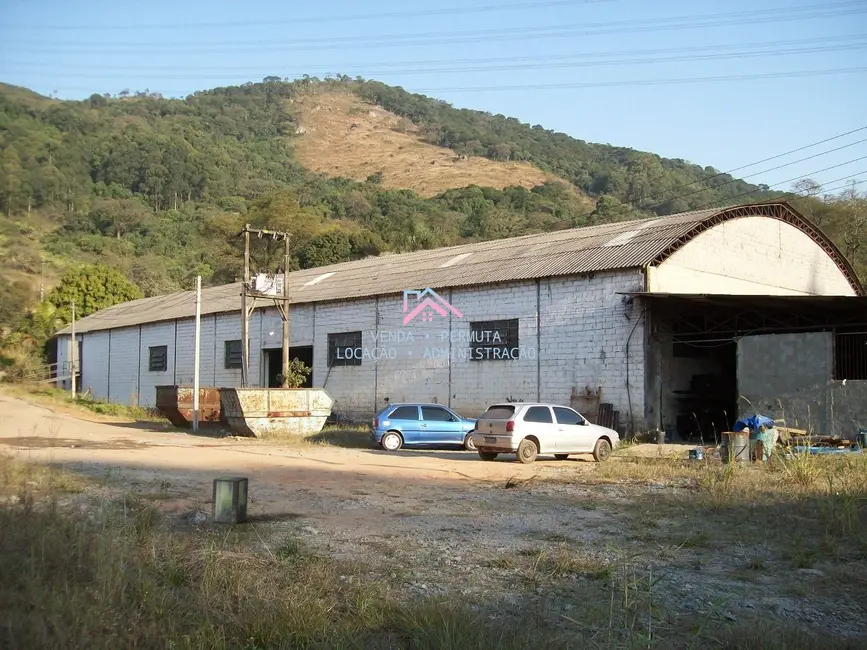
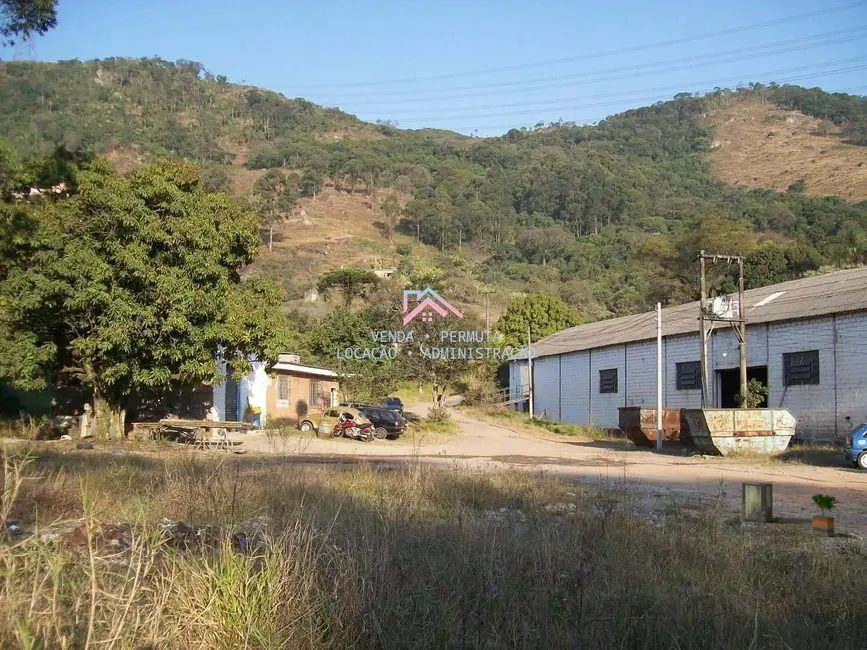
potted tree: none [278,488,308,537] -> present [811,494,838,537]

